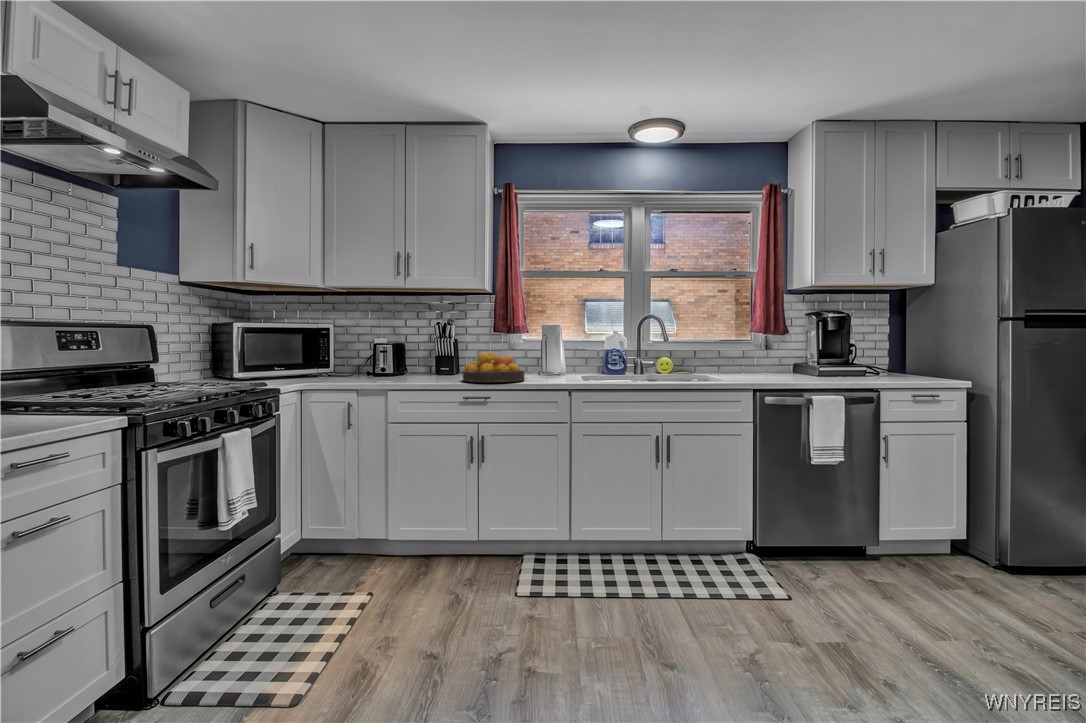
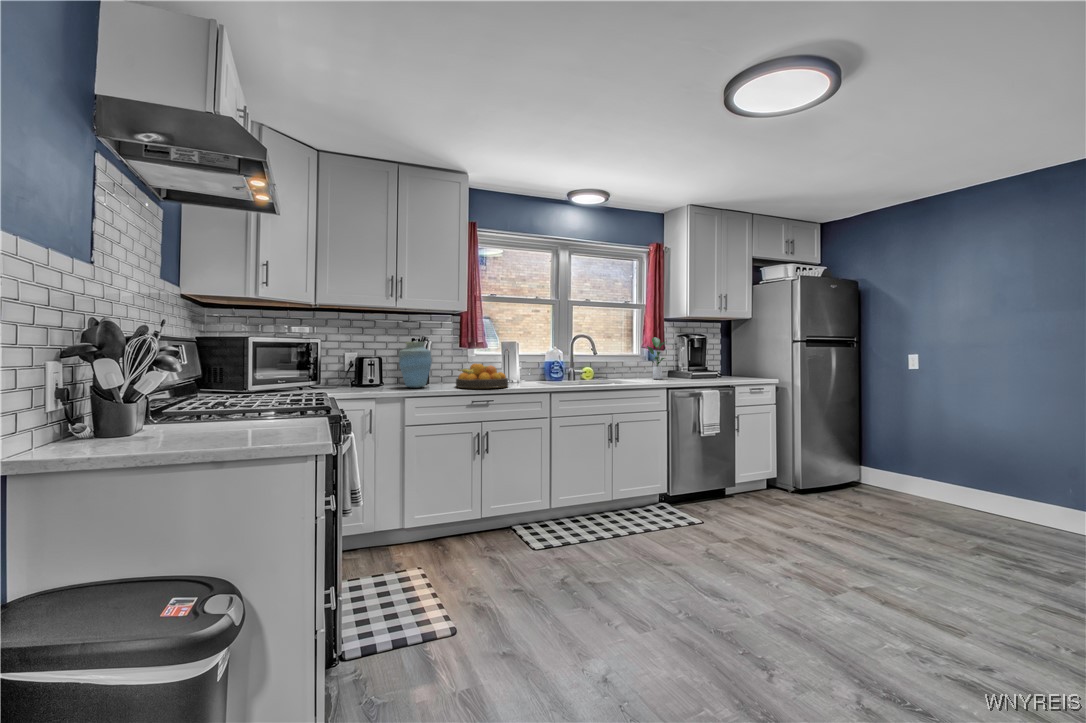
potted plant: none [744,317,775,376] -> present [647,337,665,379]
vase: none [404,327,441,379] -> present [399,342,432,388]

